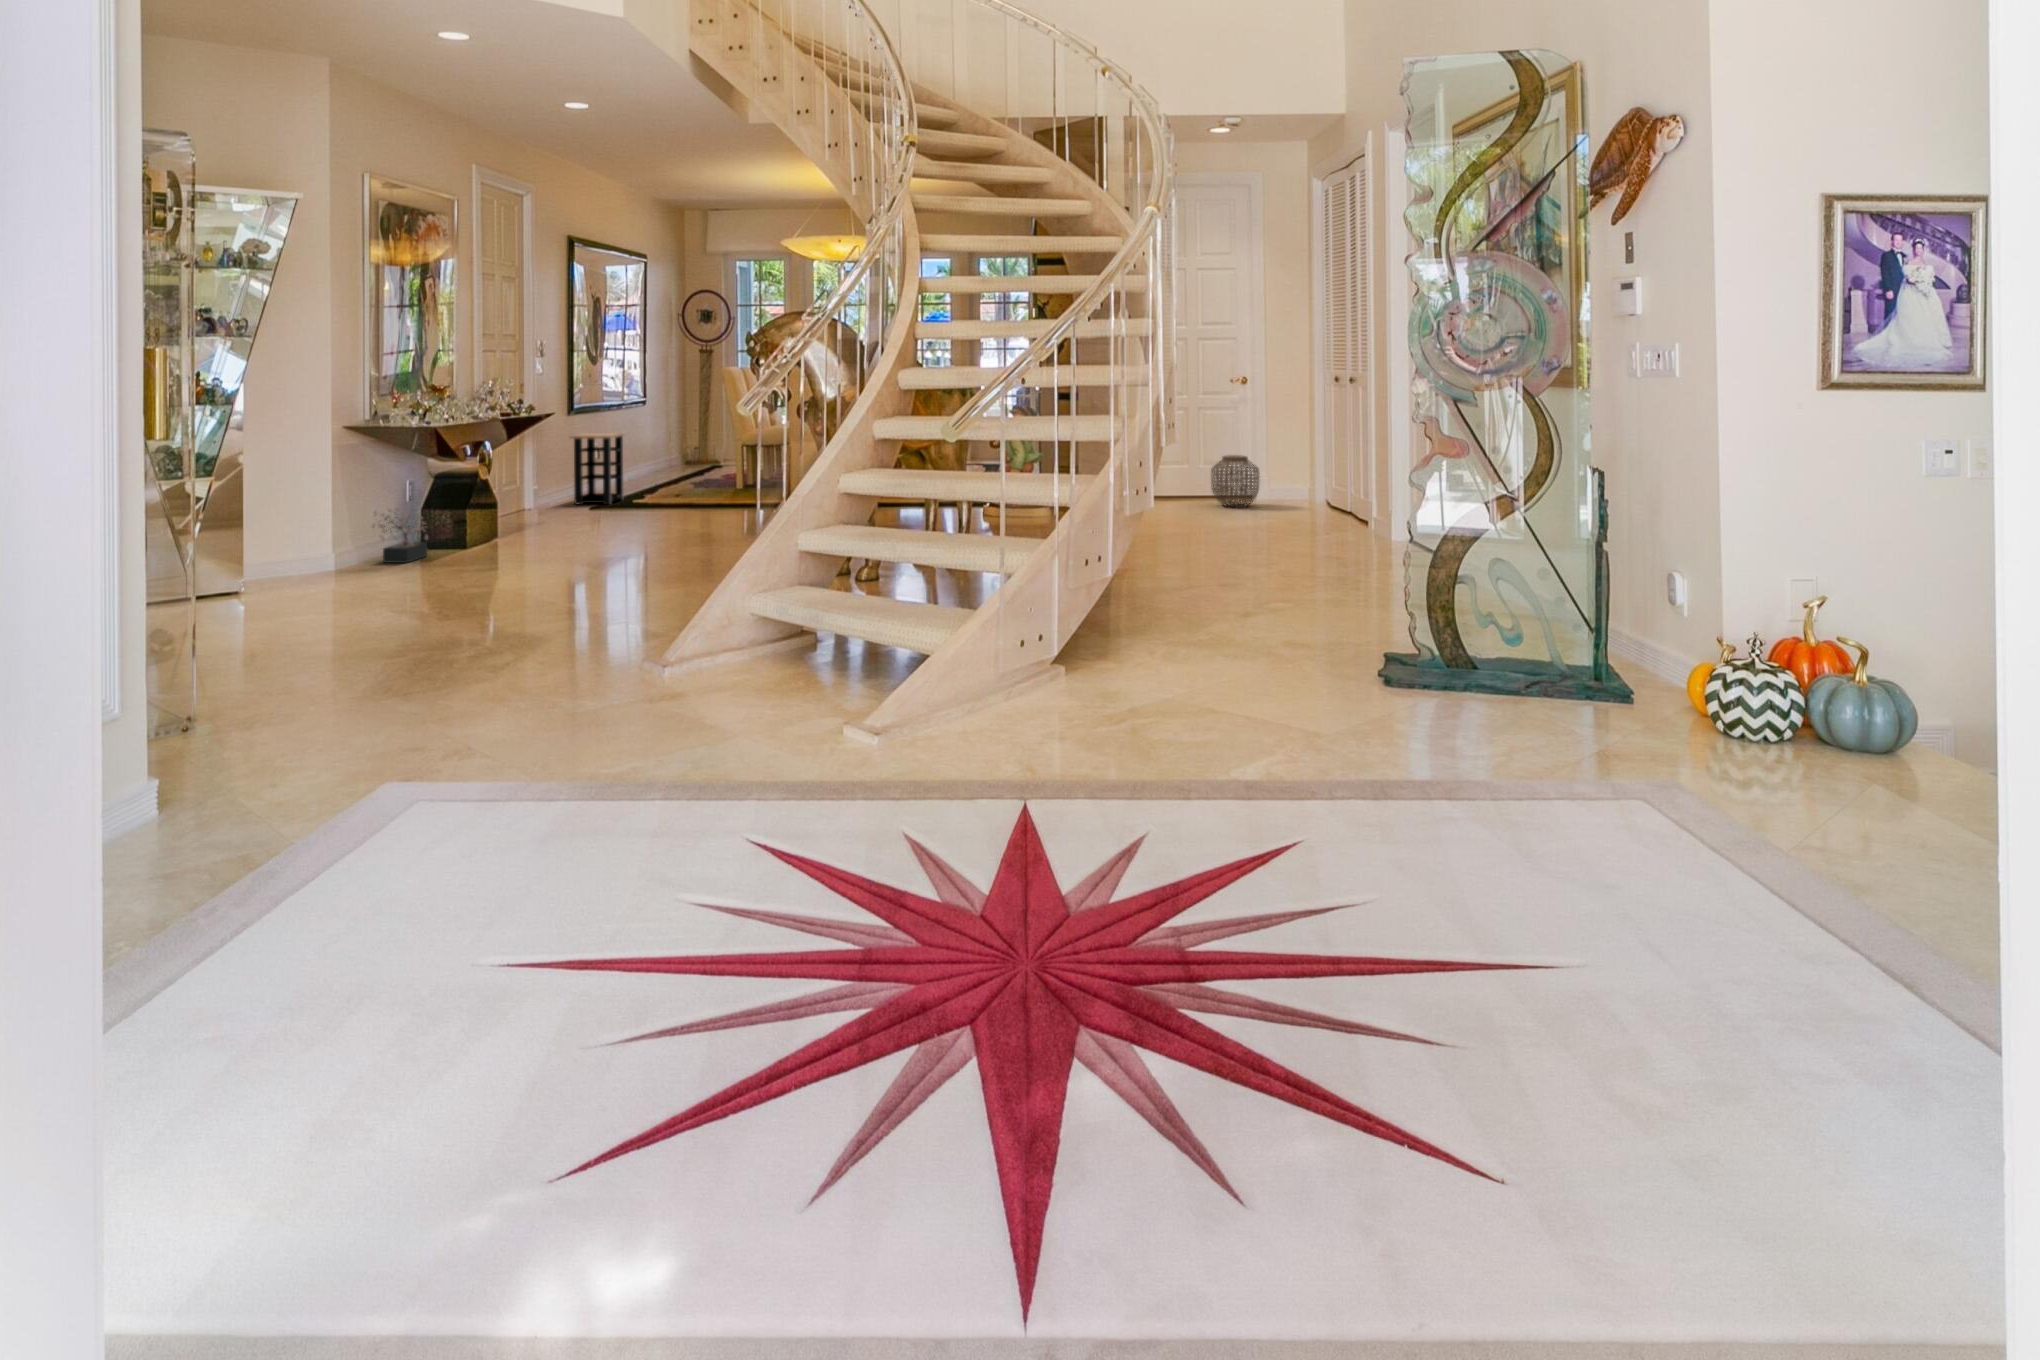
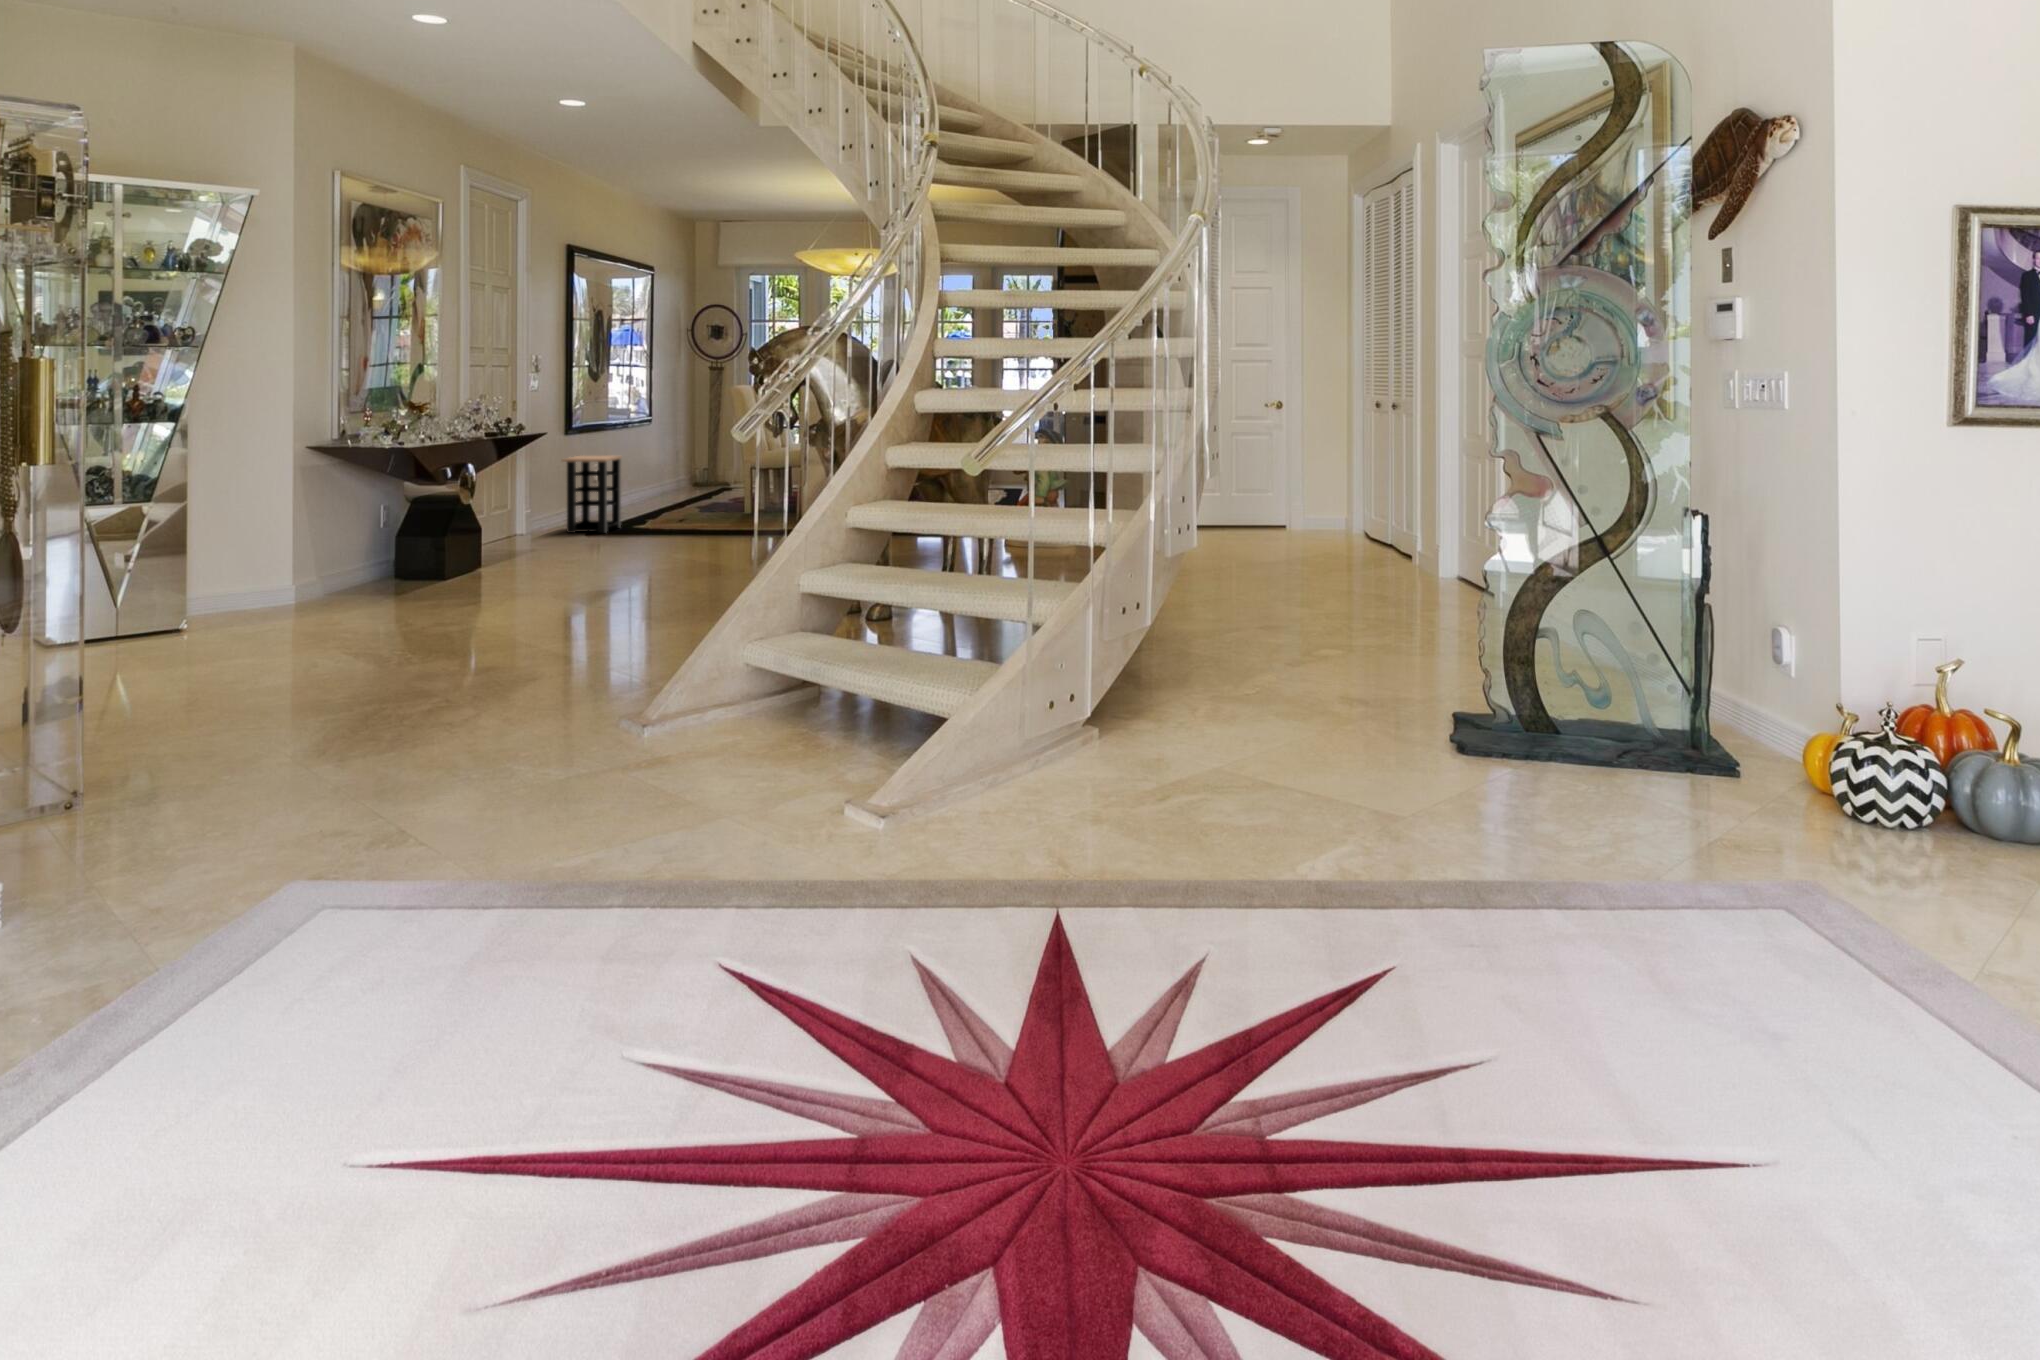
woven basket: present [1211,455,1260,508] -> none [1253,482,1305,538]
decorative plant: present [373,509,428,563] -> none [332,542,397,602]

